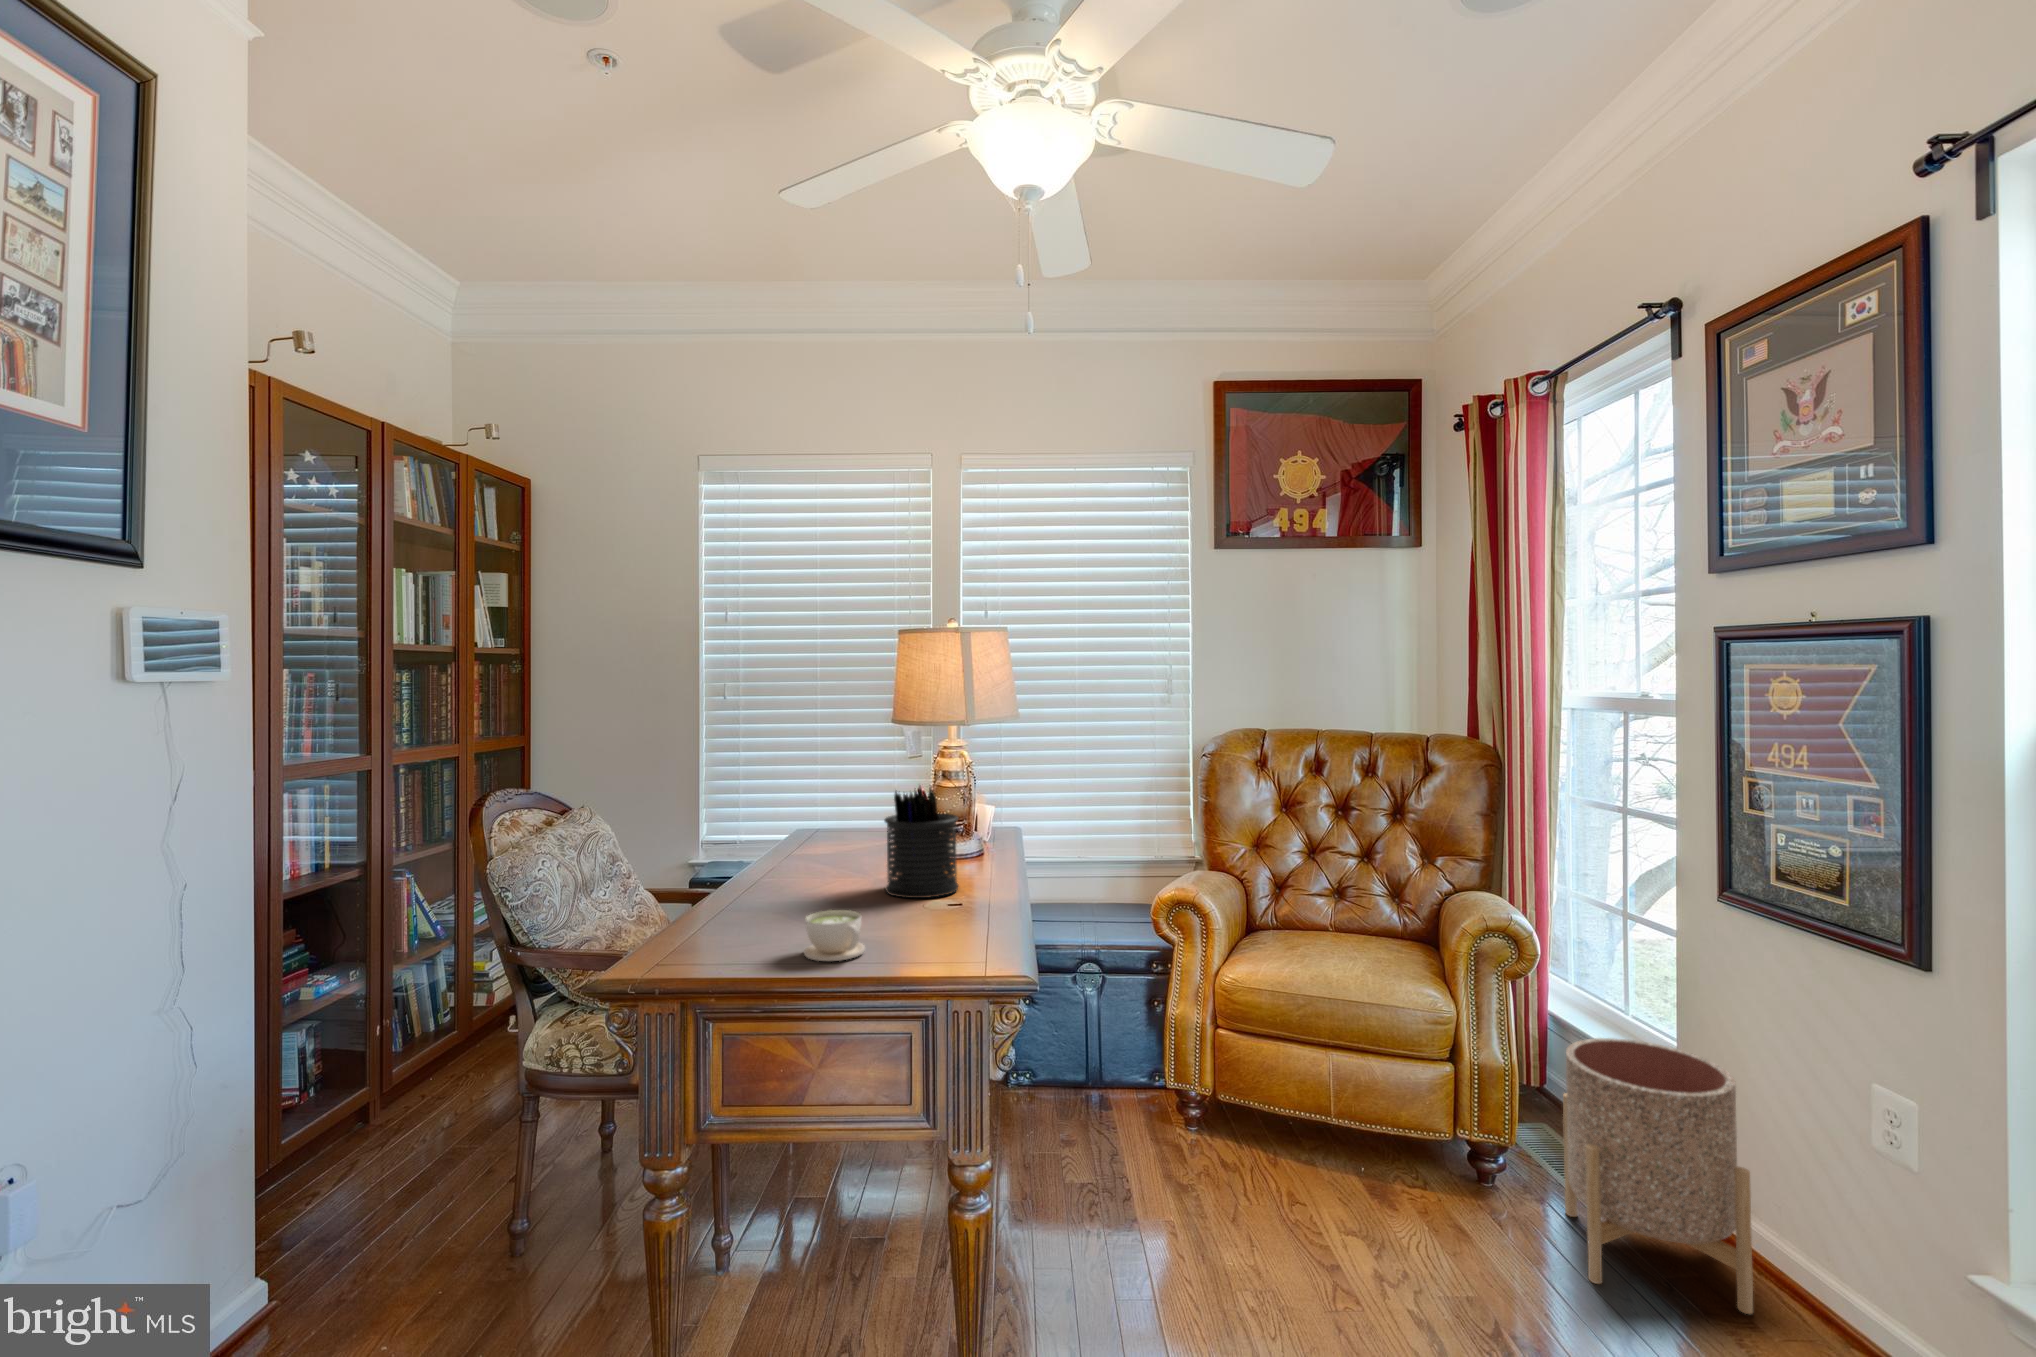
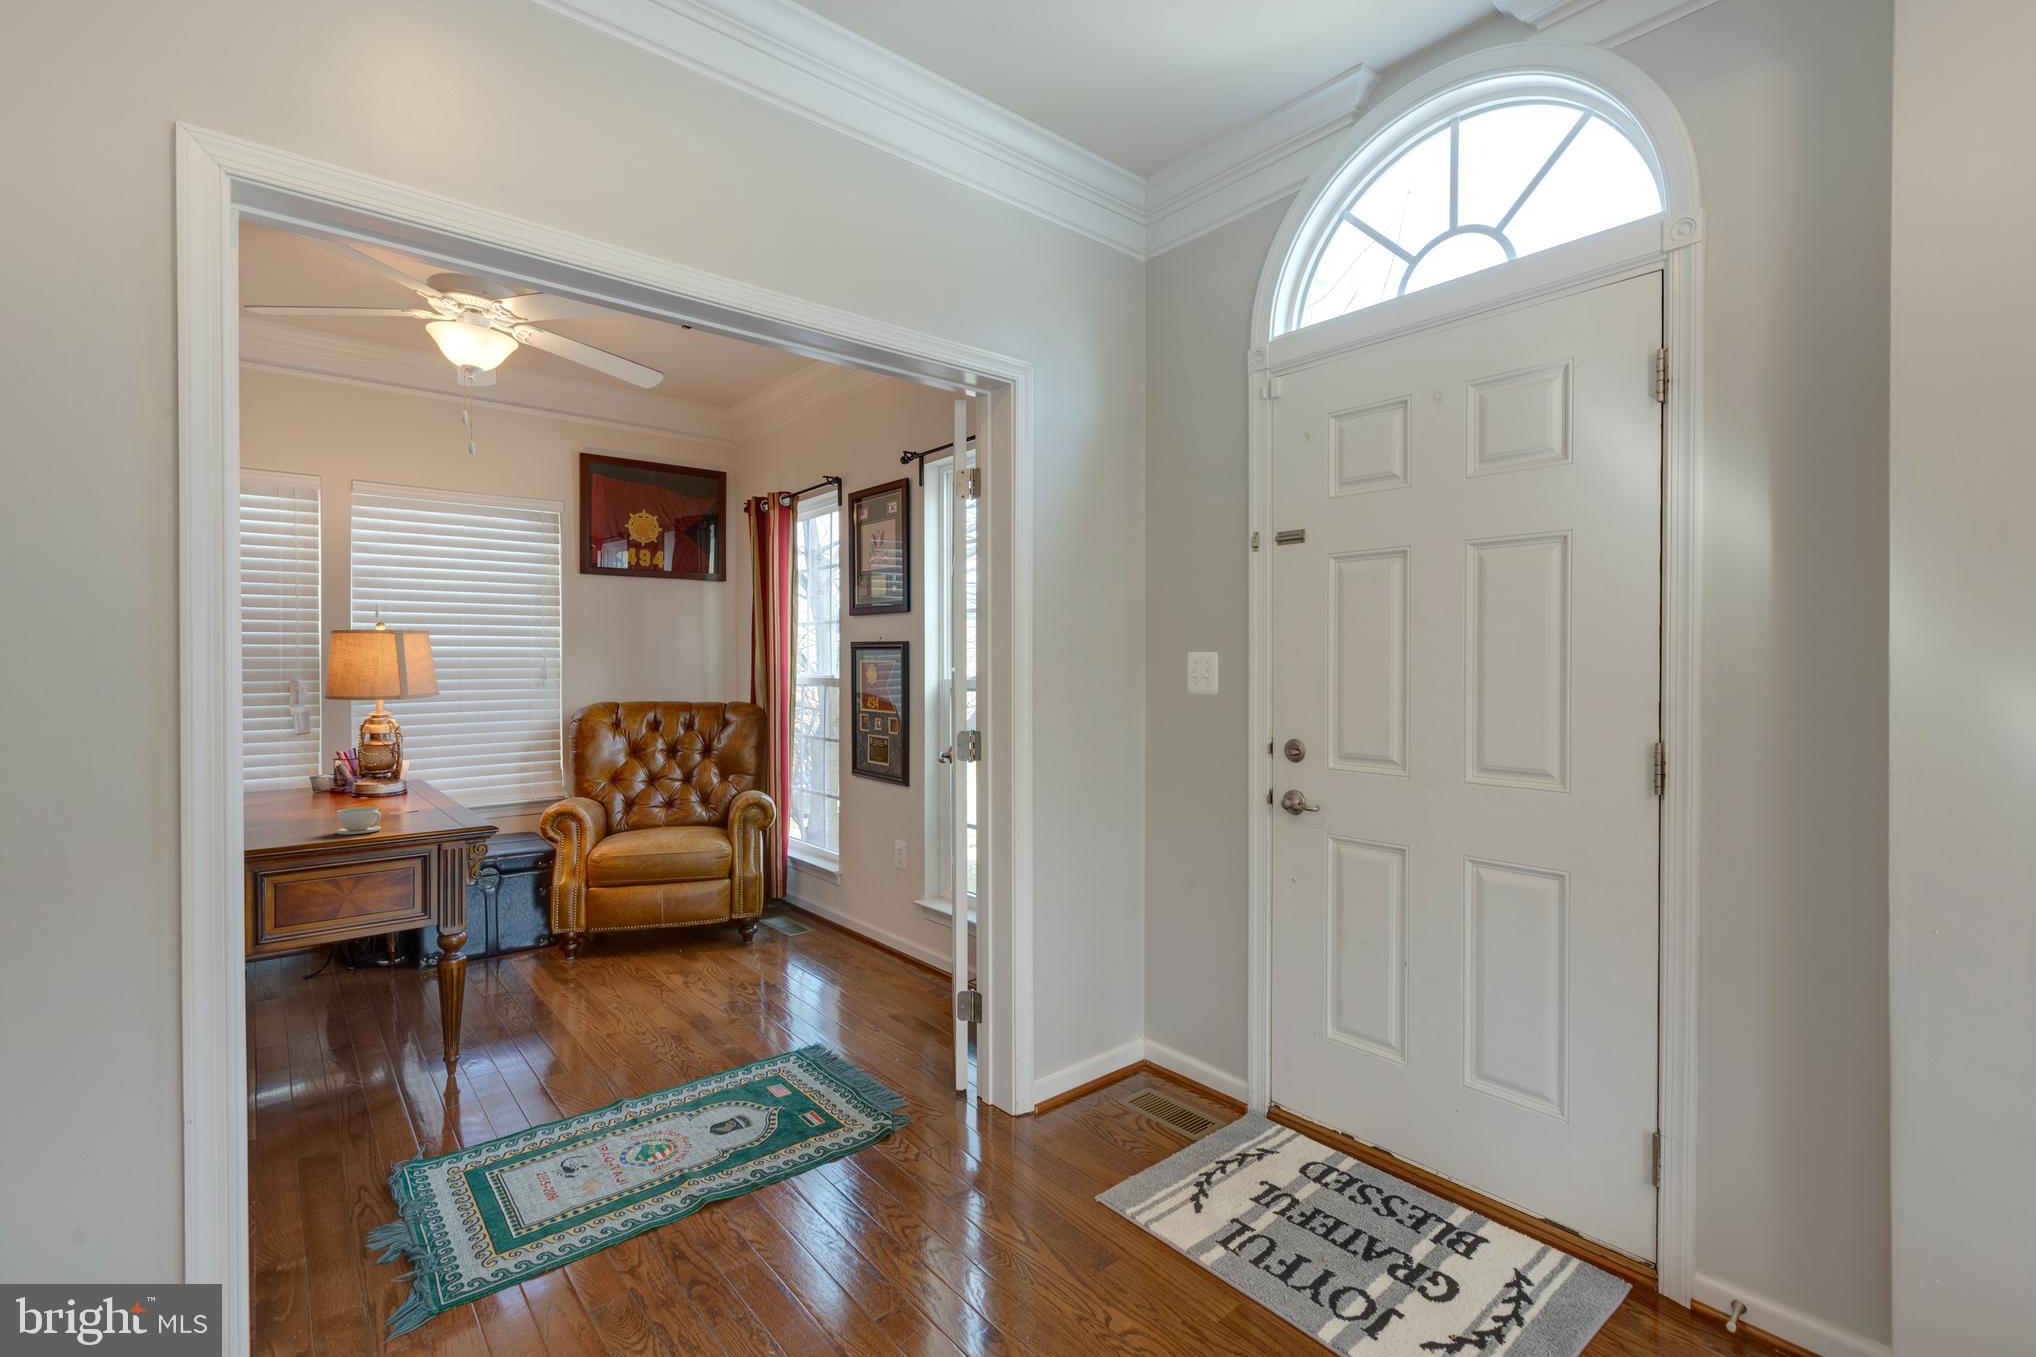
pen holder: present [884,786,958,898] -> none [351,735,413,812]
planter: present [1563,1038,1753,1314] -> none [785,852,856,965]

